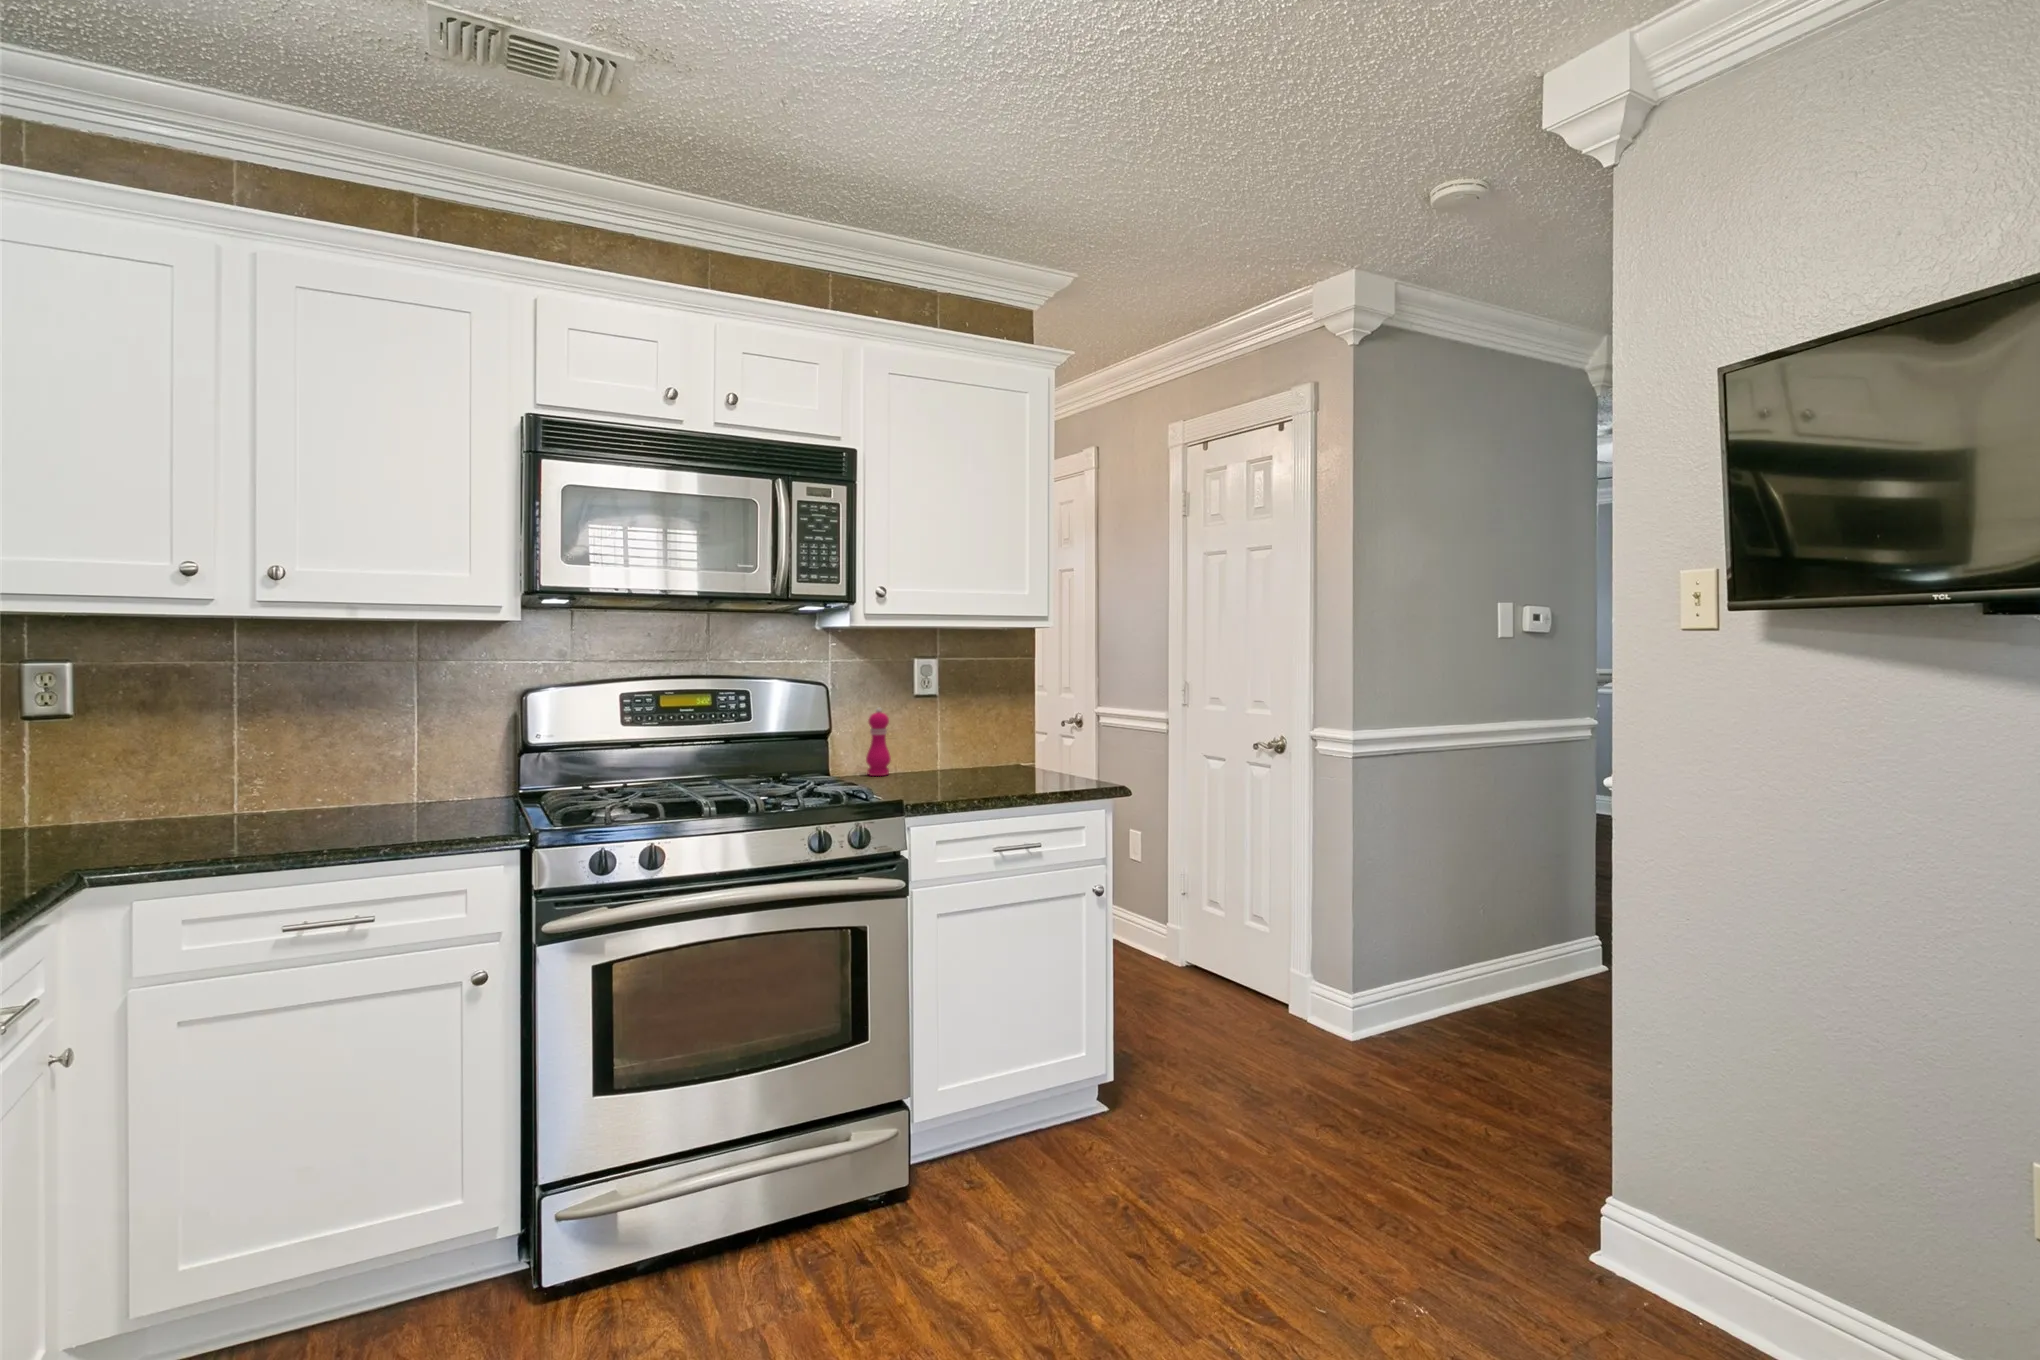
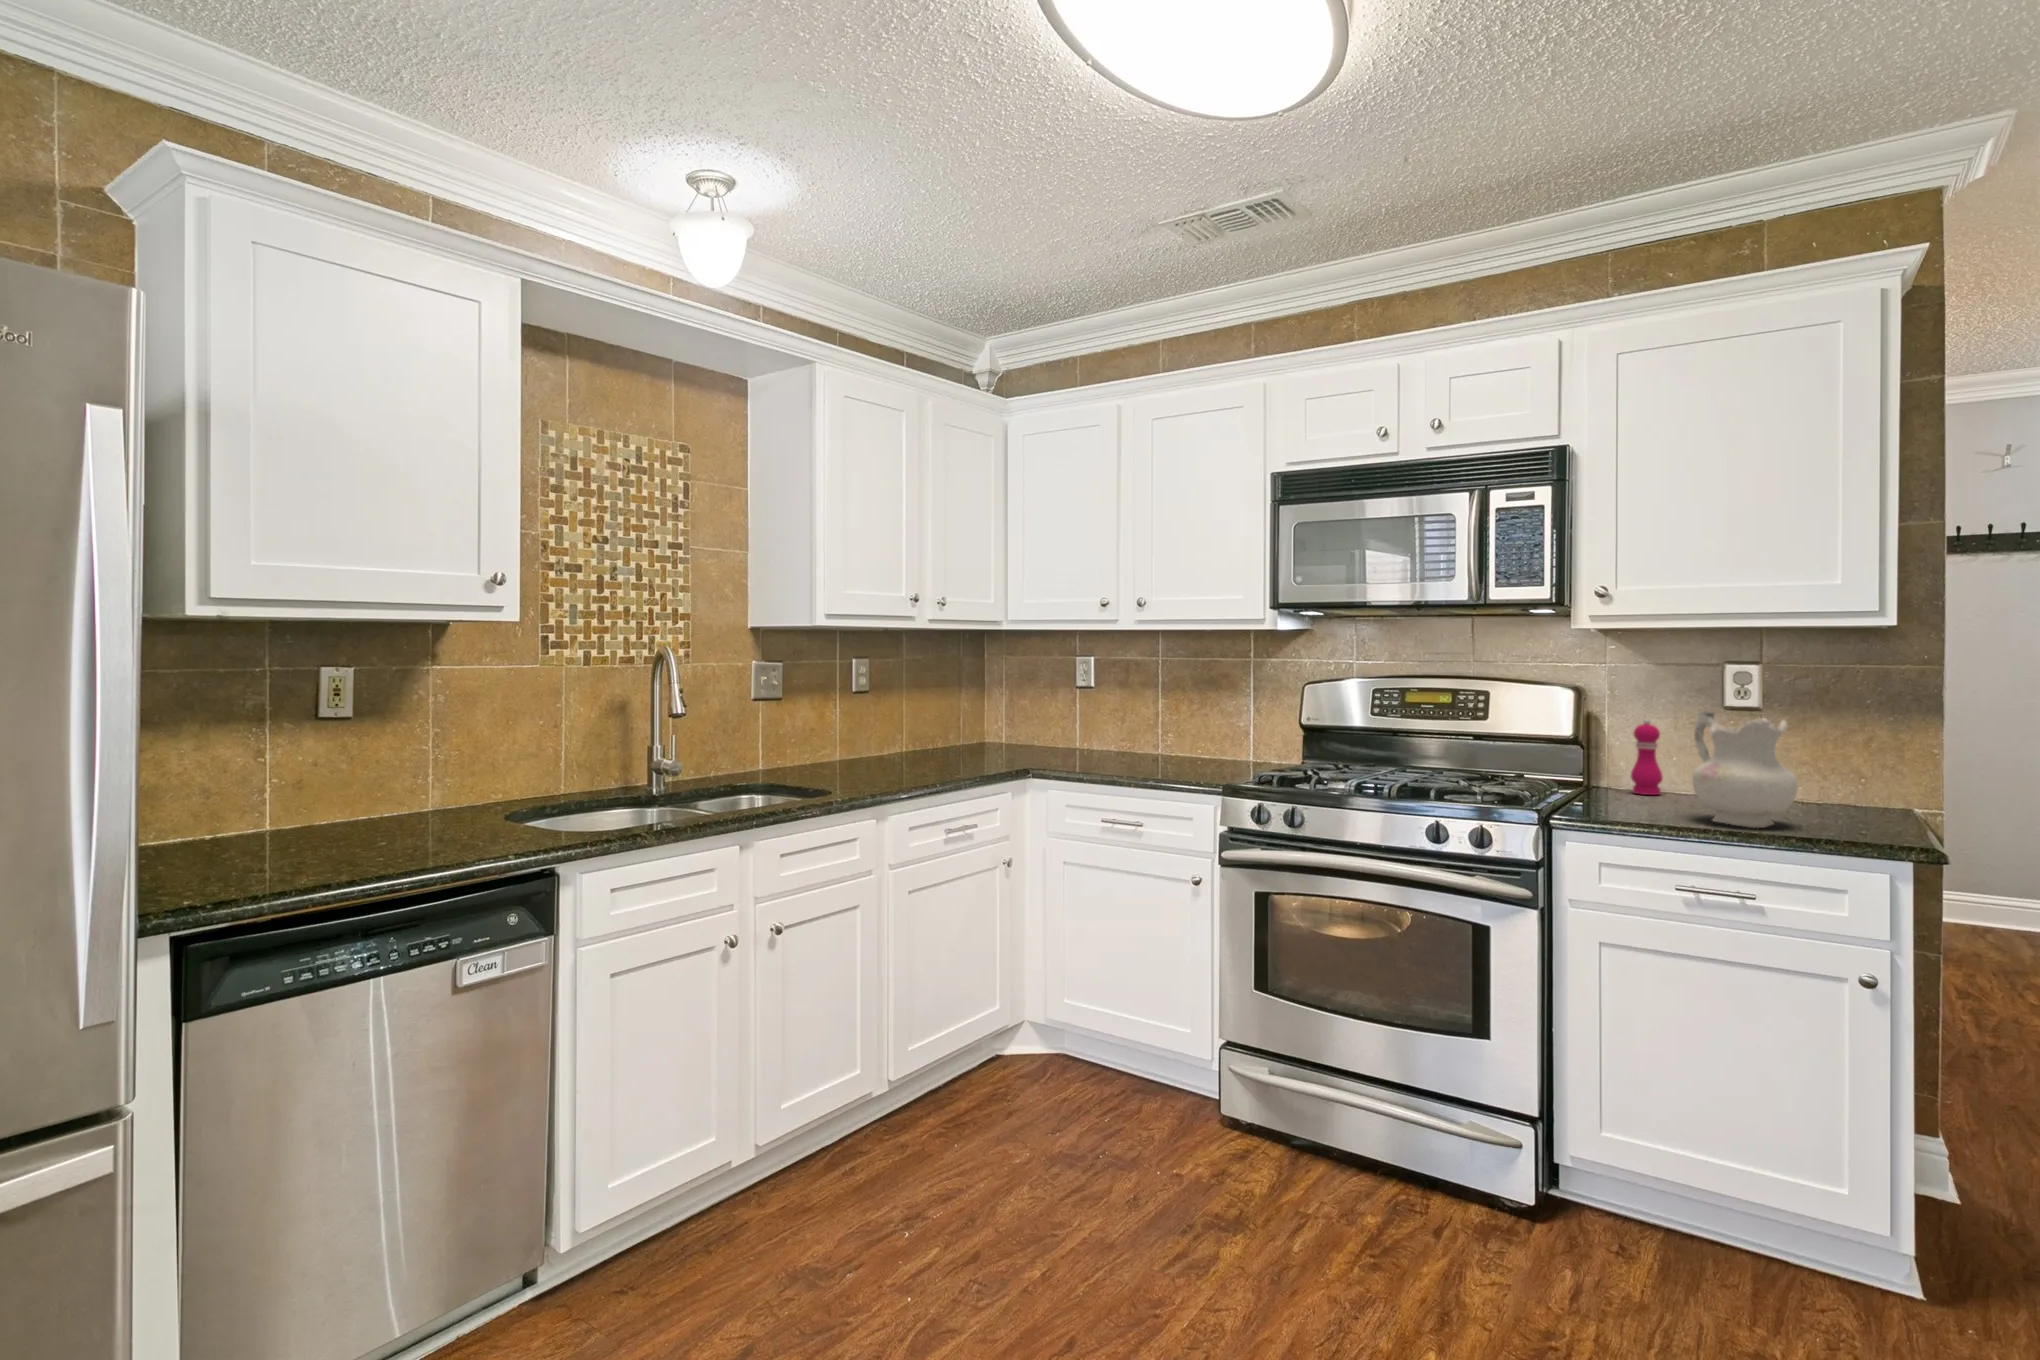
ceramic pitcher: none [965,697,1043,789] -> present [1692,711,1798,828]

